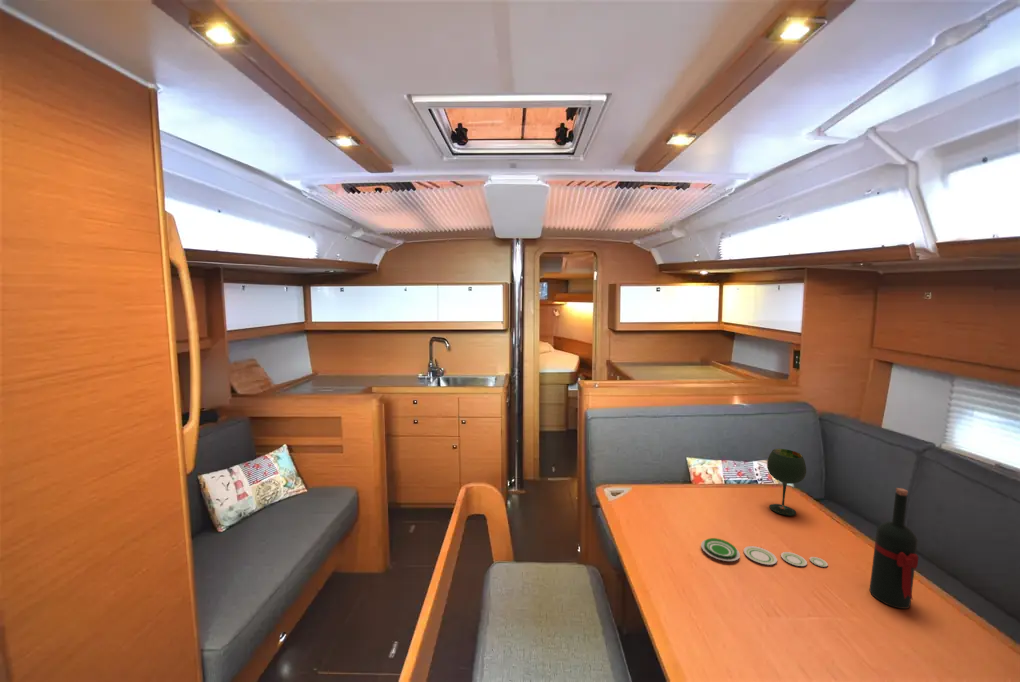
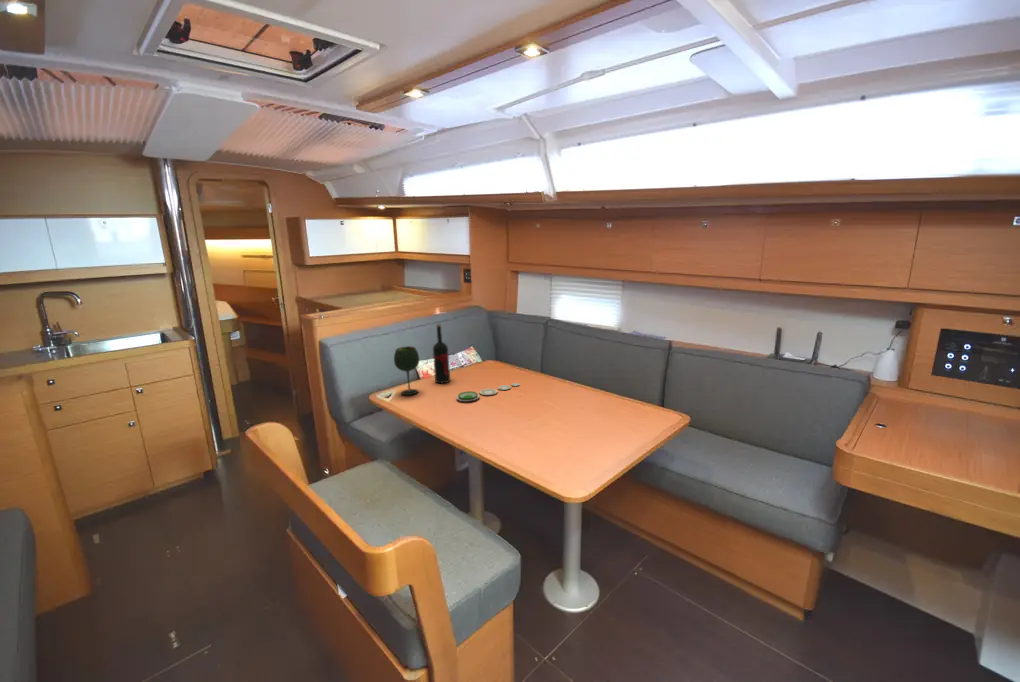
wine glass: present [767,449,806,516] -> present [394,346,419,395]
wine bottle: present [870,488,918,609] -> present [433,324,450,383]

